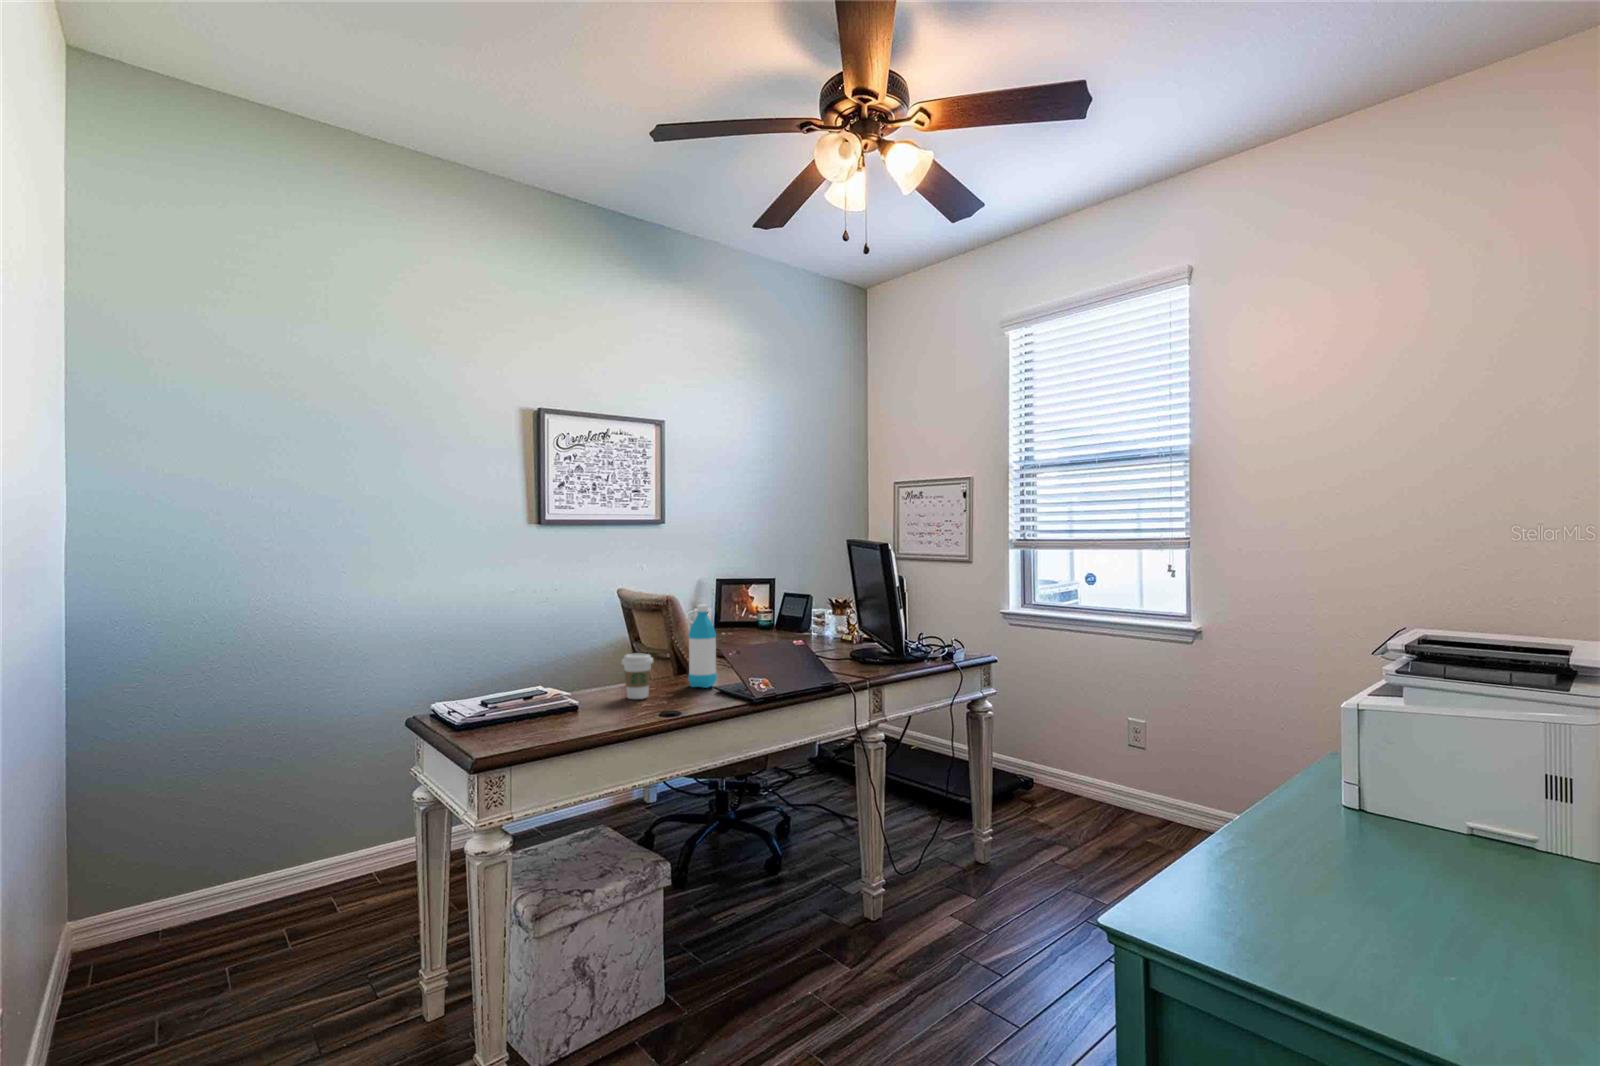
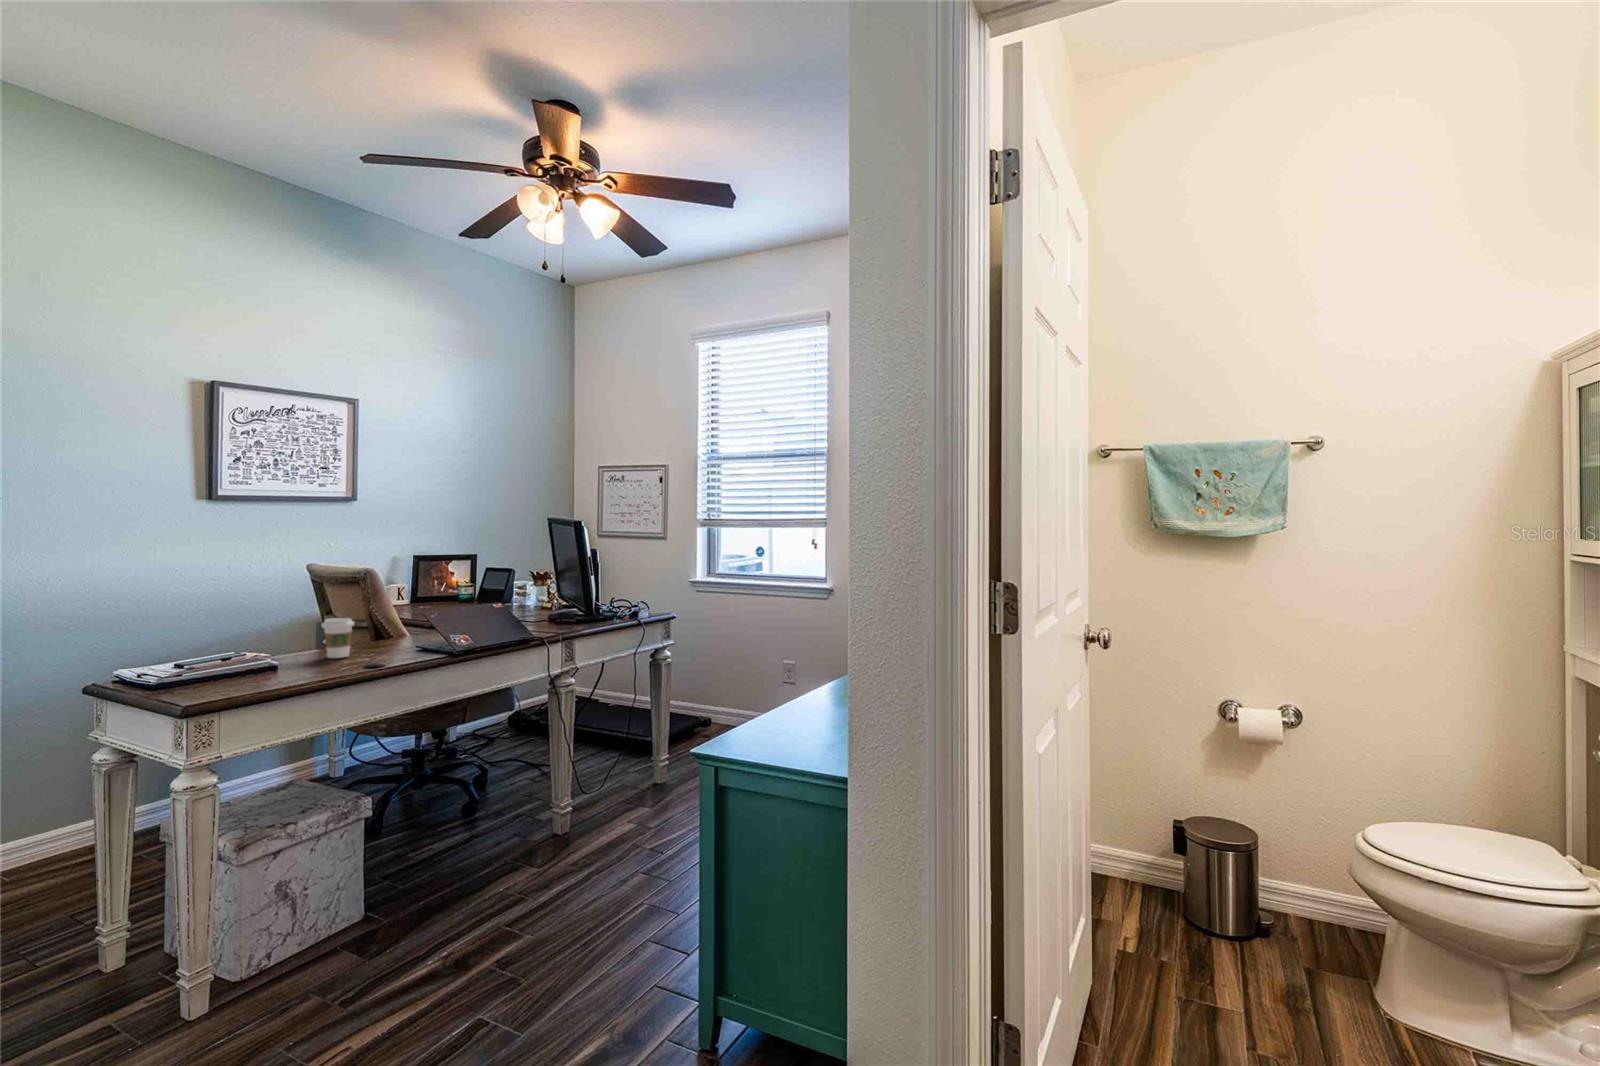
water bottle: present [689,605,717,688] -> none [389,574,418,648]

